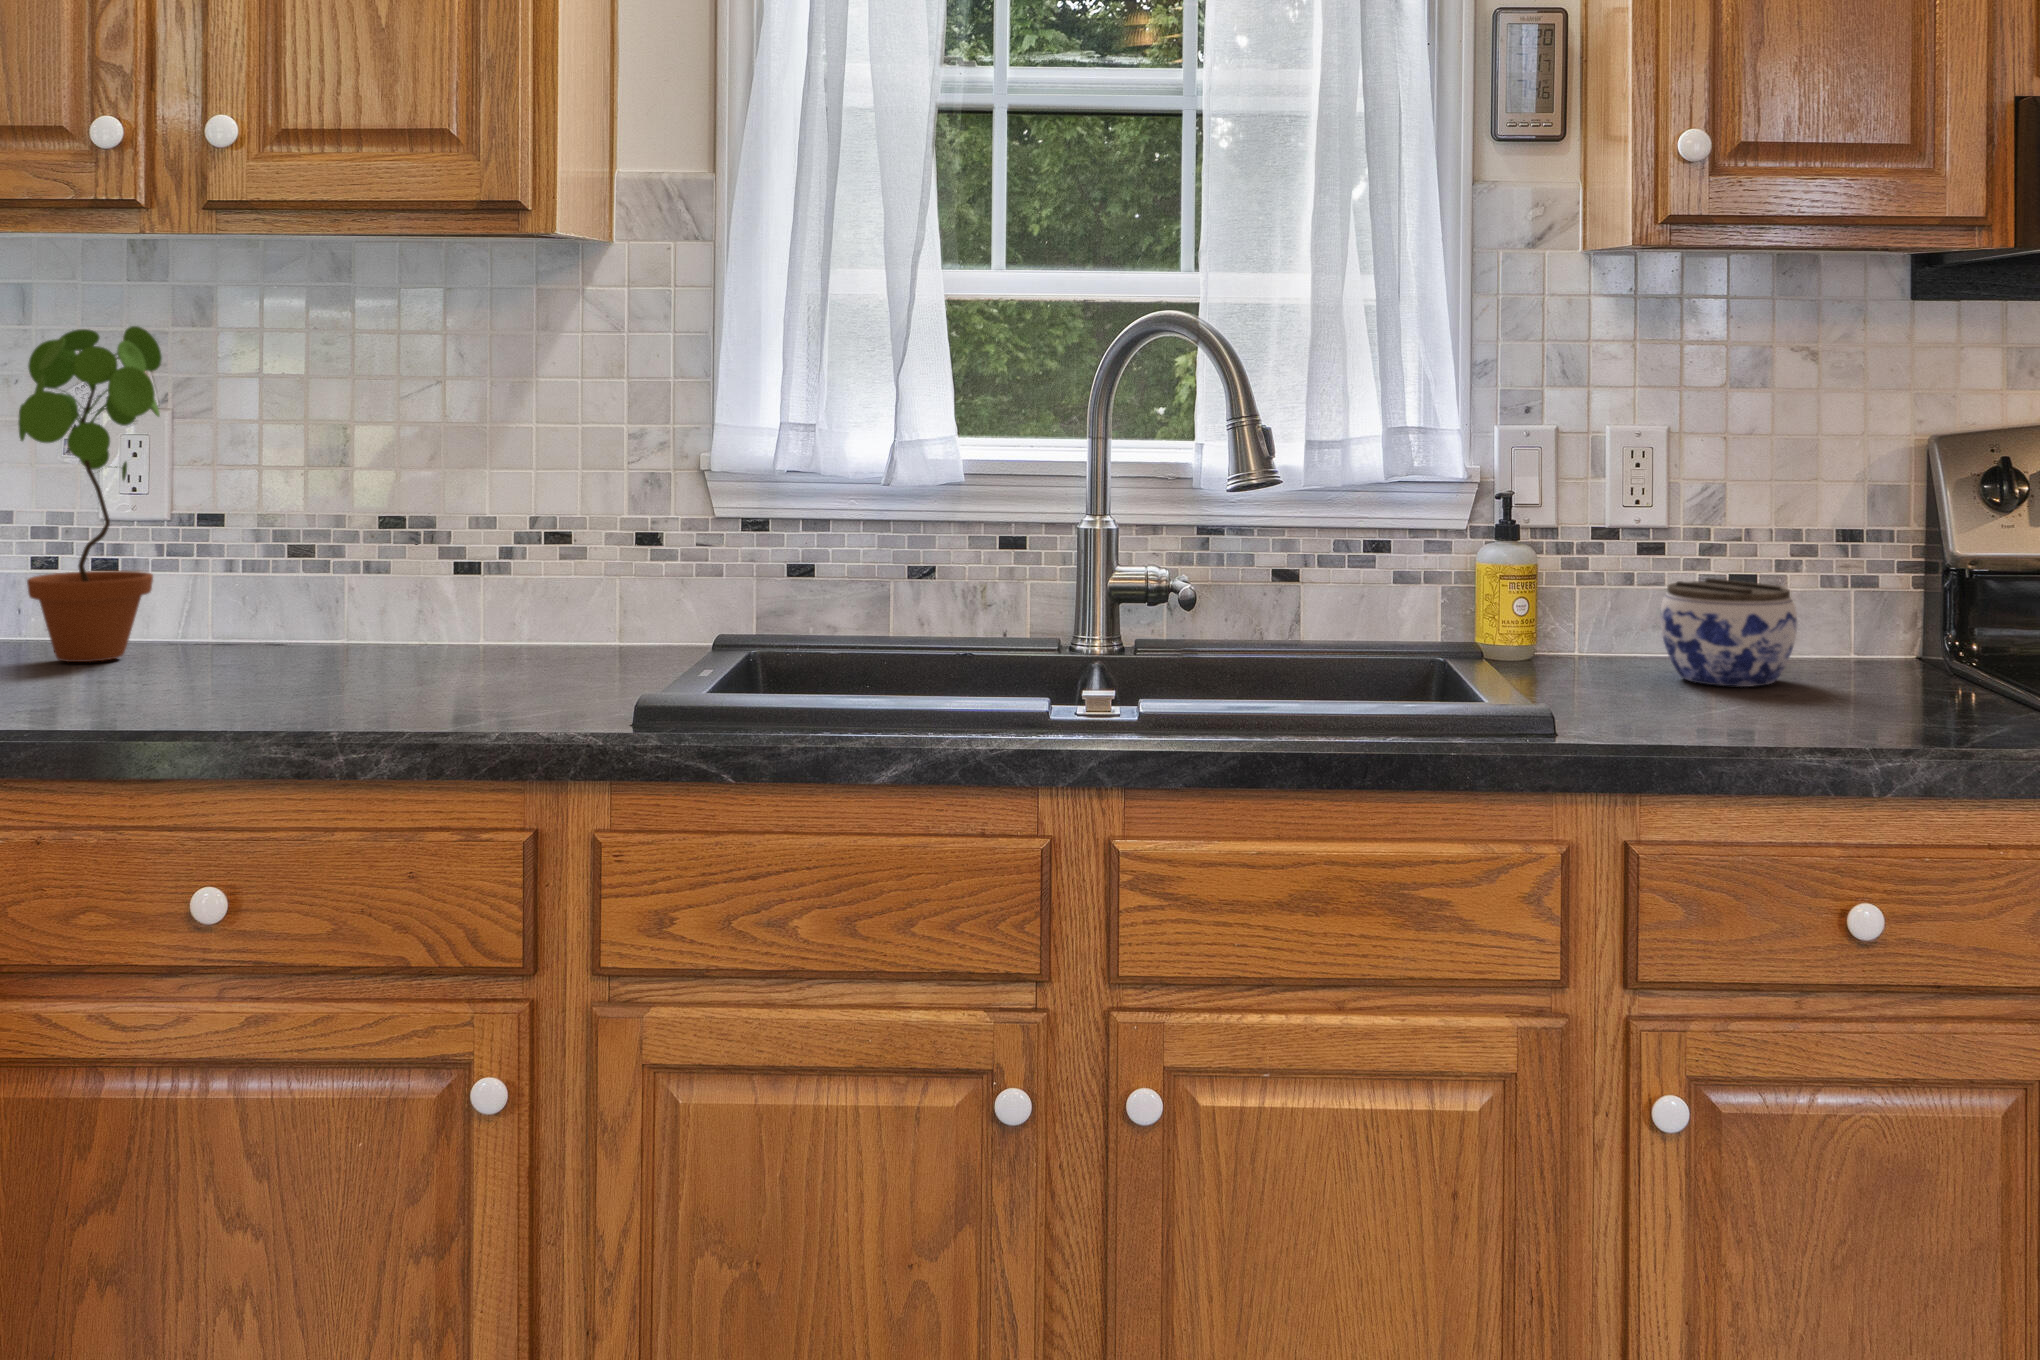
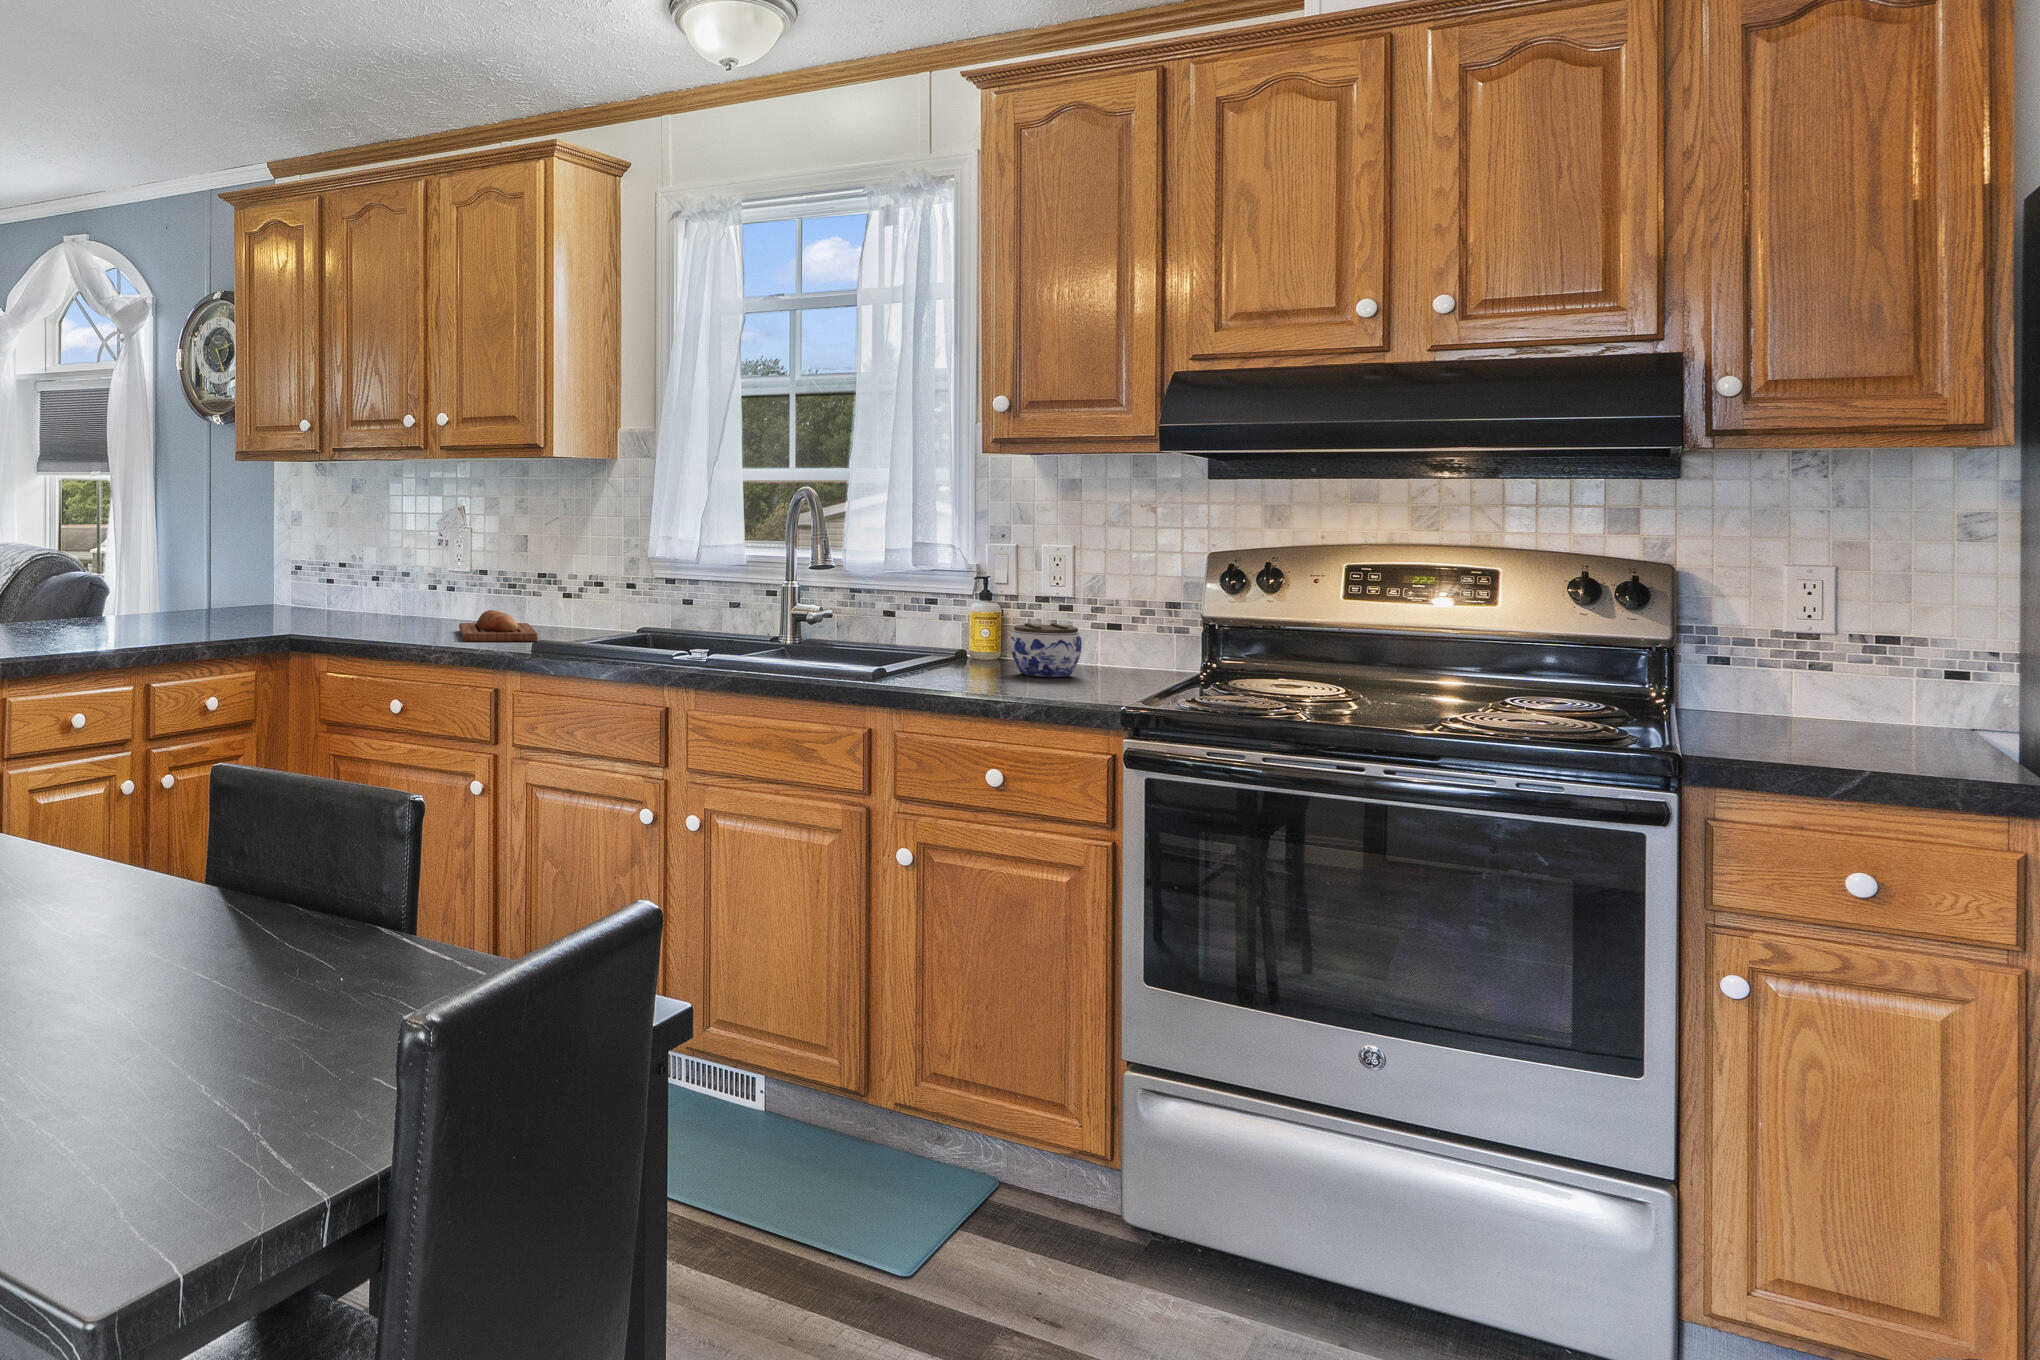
potted plant: present [18,326,162,662] -> none [402,493,457,624]
bread loaf: none [233,619,535,714] -> present [459,610,538,641]

